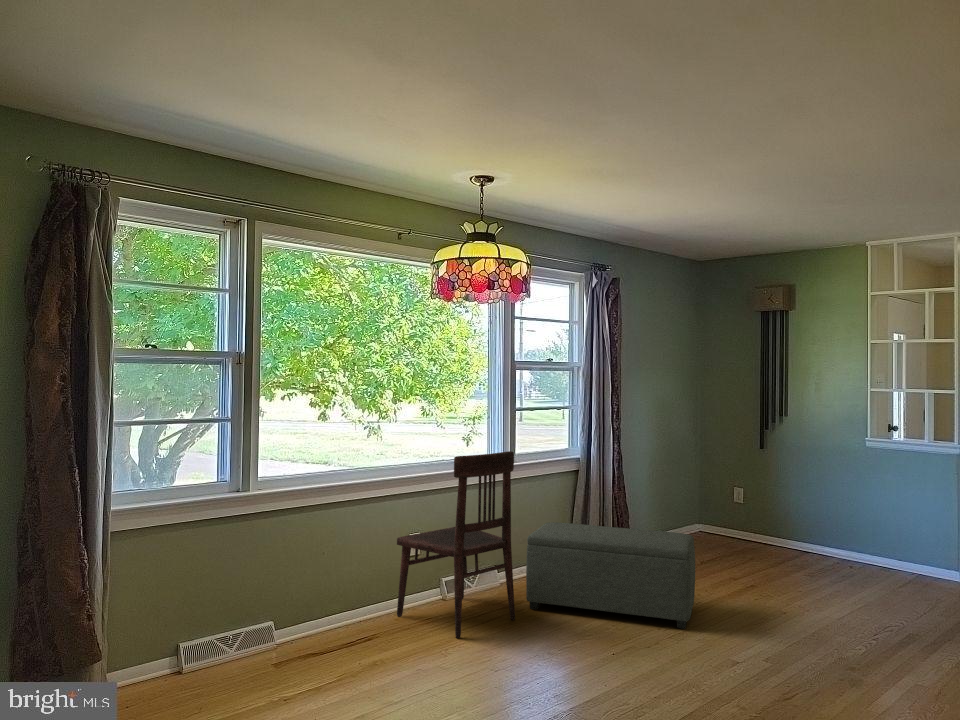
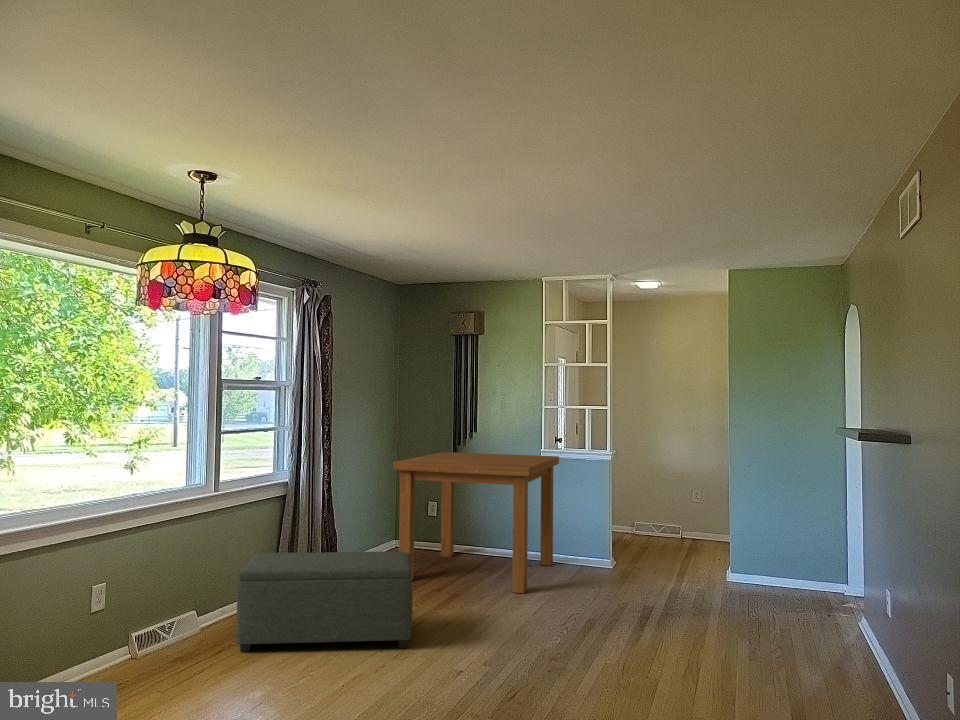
dining table: none [687,436,886,594] -> present [393,452,559,593]
dining chair: present [397,451,515,638] -> none [74,479,227,701]

